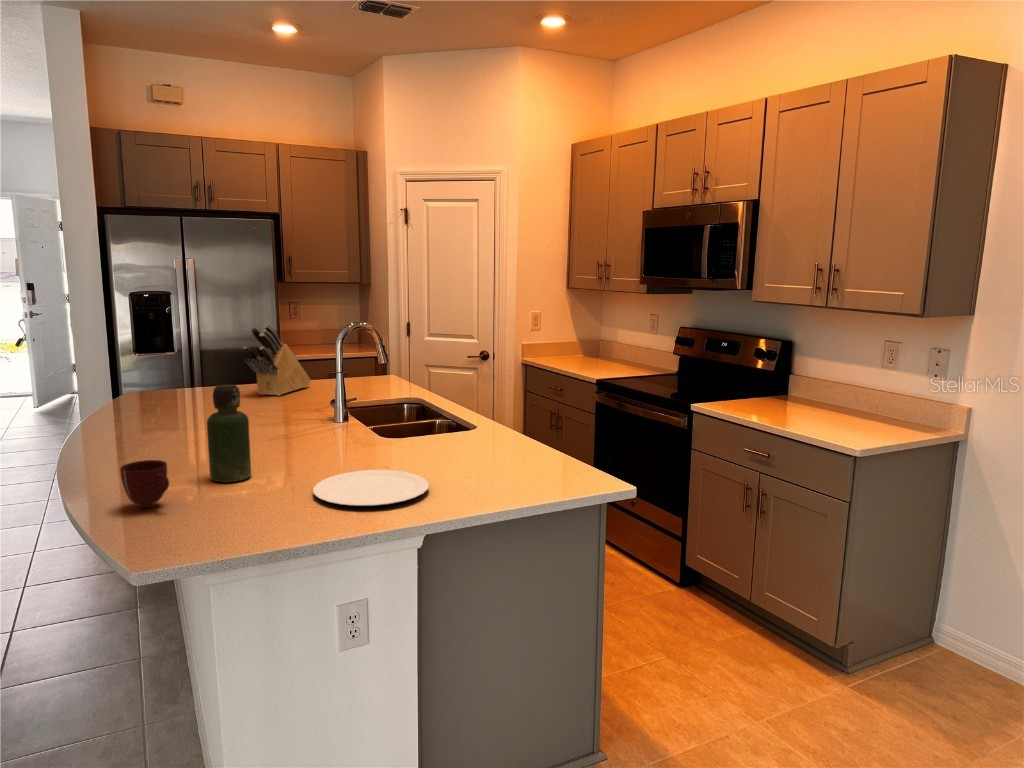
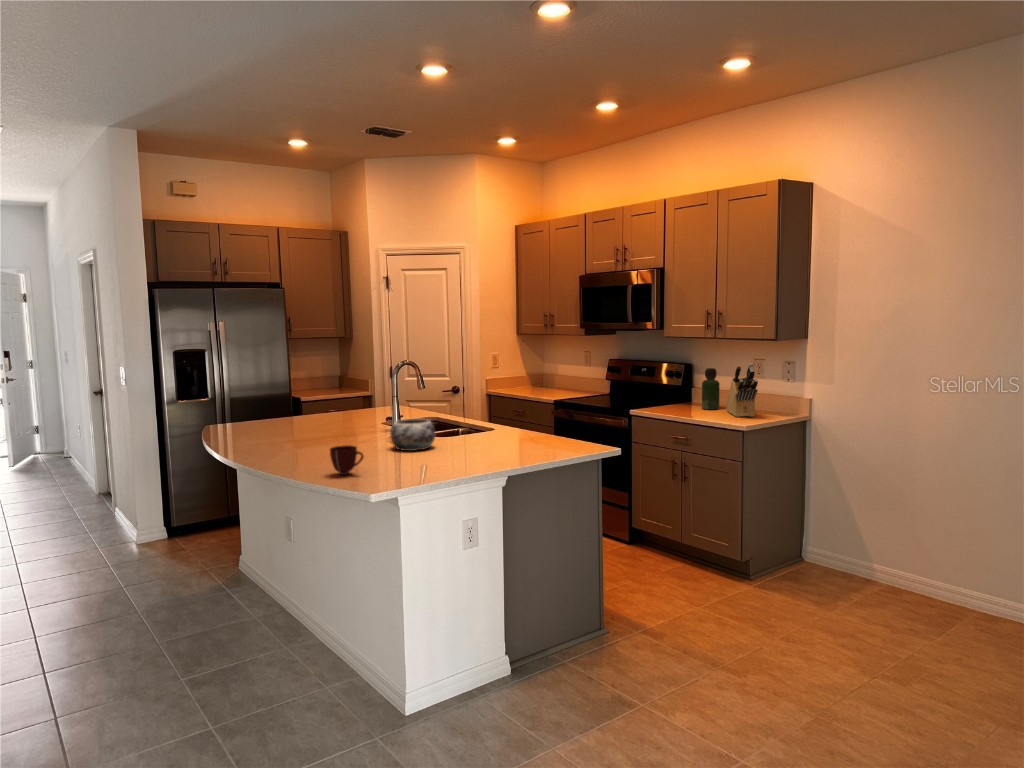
knife block: present [243,325,310,396] -> present [726,363,758,417]
bottle: present [207,384,251,482] -> present [702,368,720,410]
decorative bowl: none [282,411,351,462] -> present [390,419,435,451]
plate: present [313,470,429,506] -> none [437,449,509,466]

